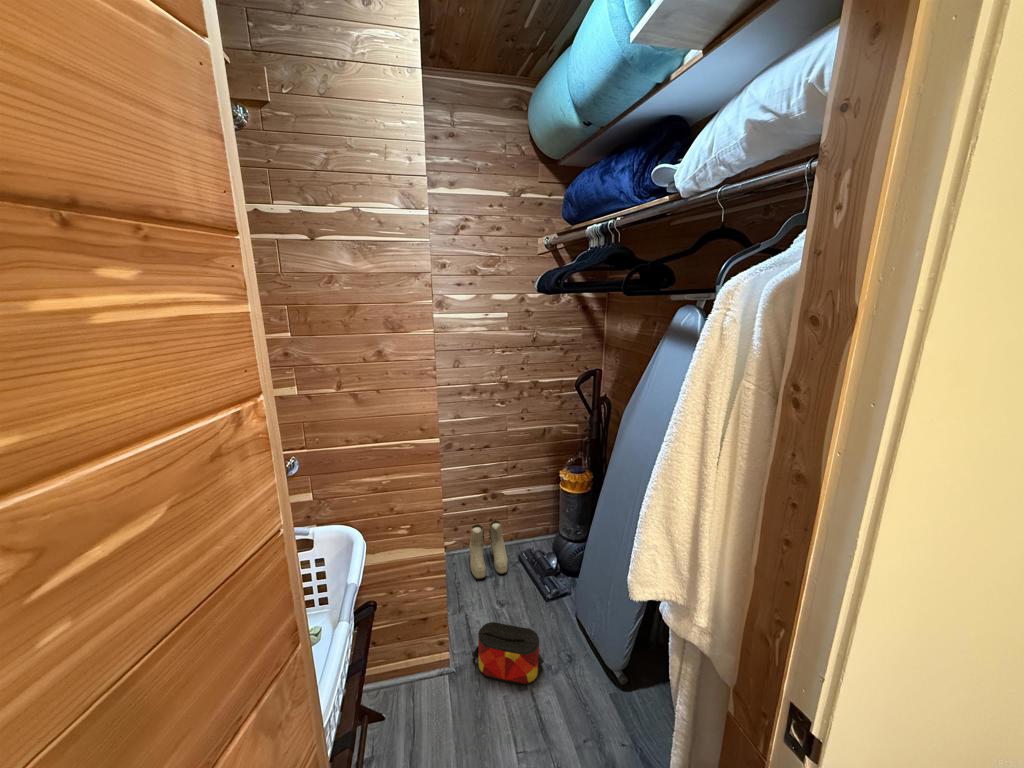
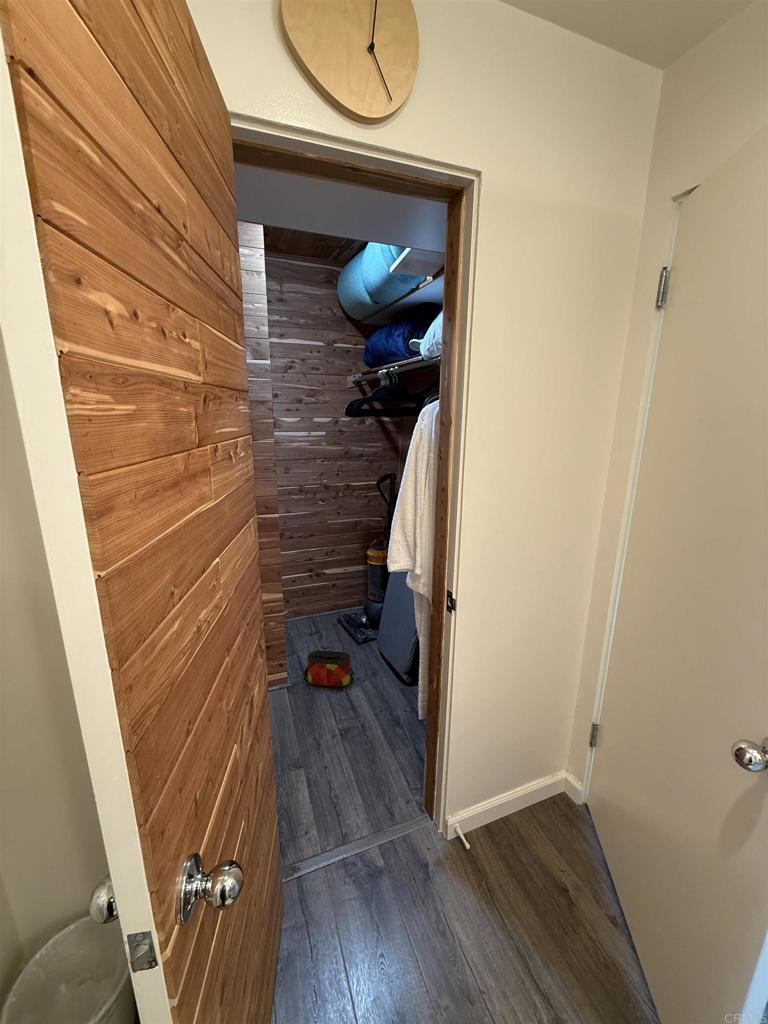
boots: present [469,520,508,579] -> none [299,594,329,635]

